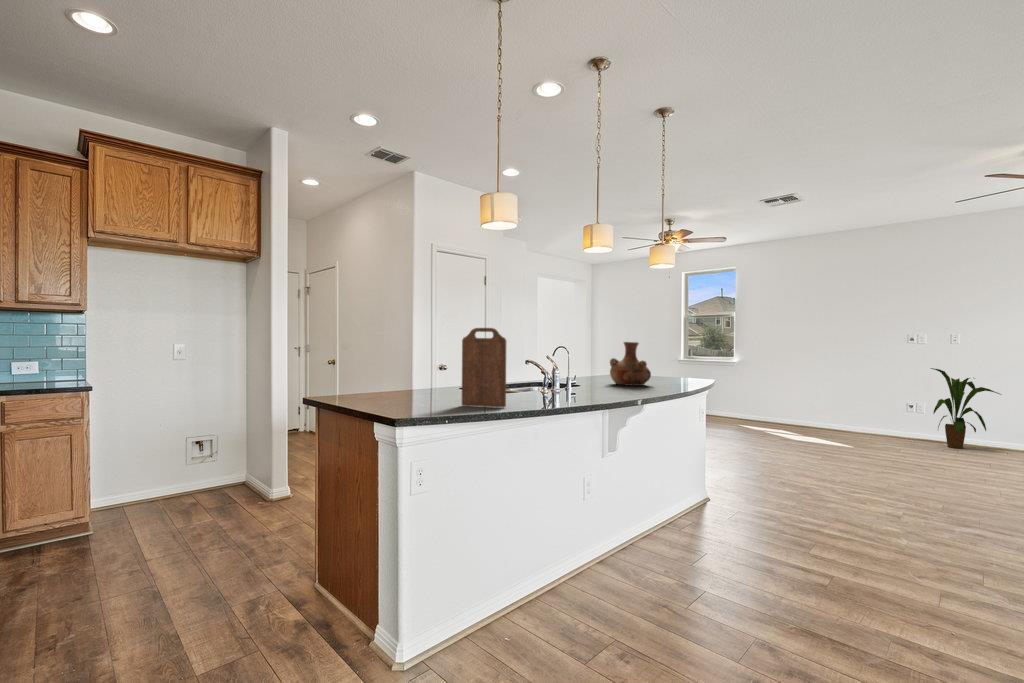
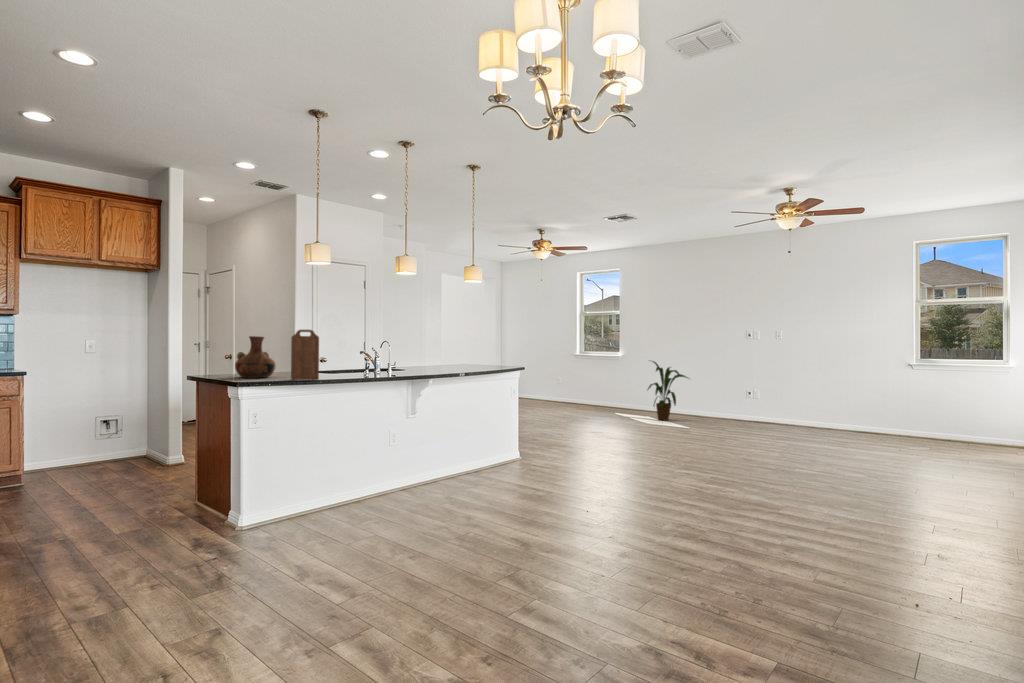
vase: present [610,342,651,386] -> present [235,336,276,378]
house plant: present [931,368,1001,449] -> present [648,361,688,420]

